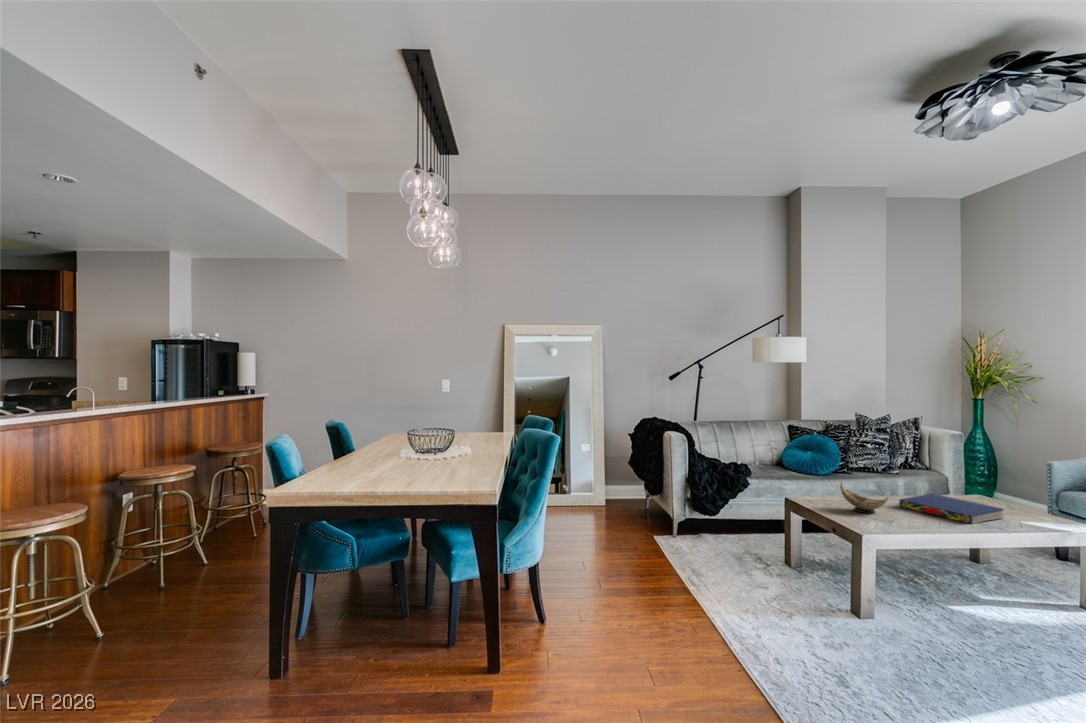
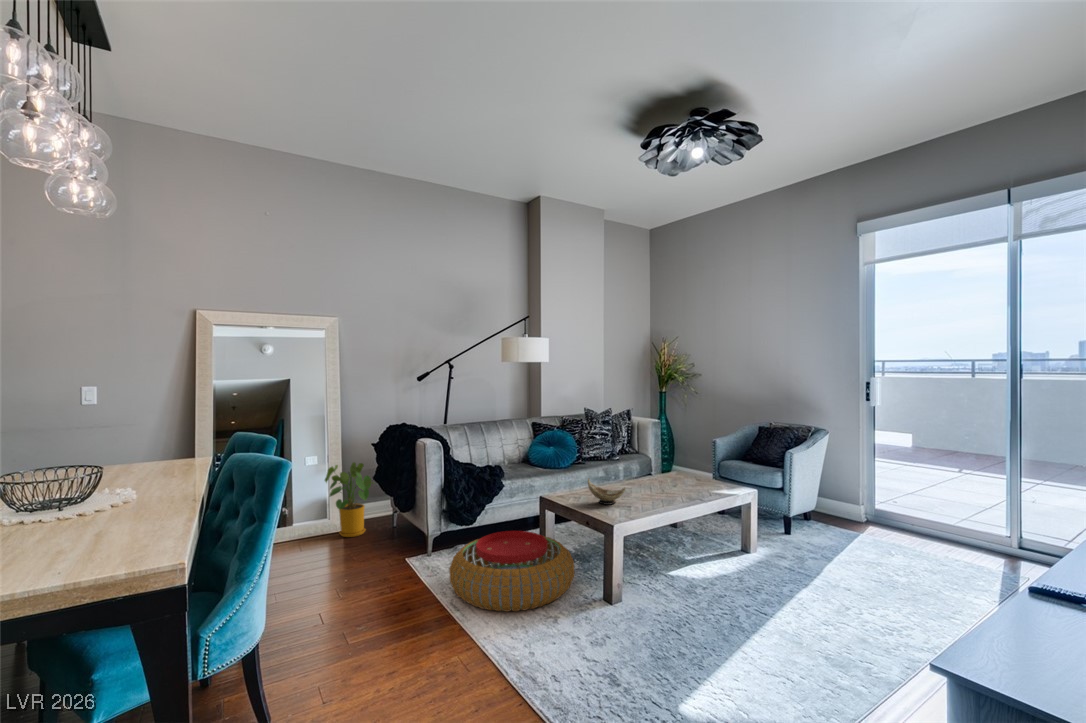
house plant: none [588,448,631,513] -> present [325,462,372,537]
book: present [899,494,1004,524] -> none [631,477,703,502]
pouf: none [686,524,820,602] -> present [449,531,575,612]

